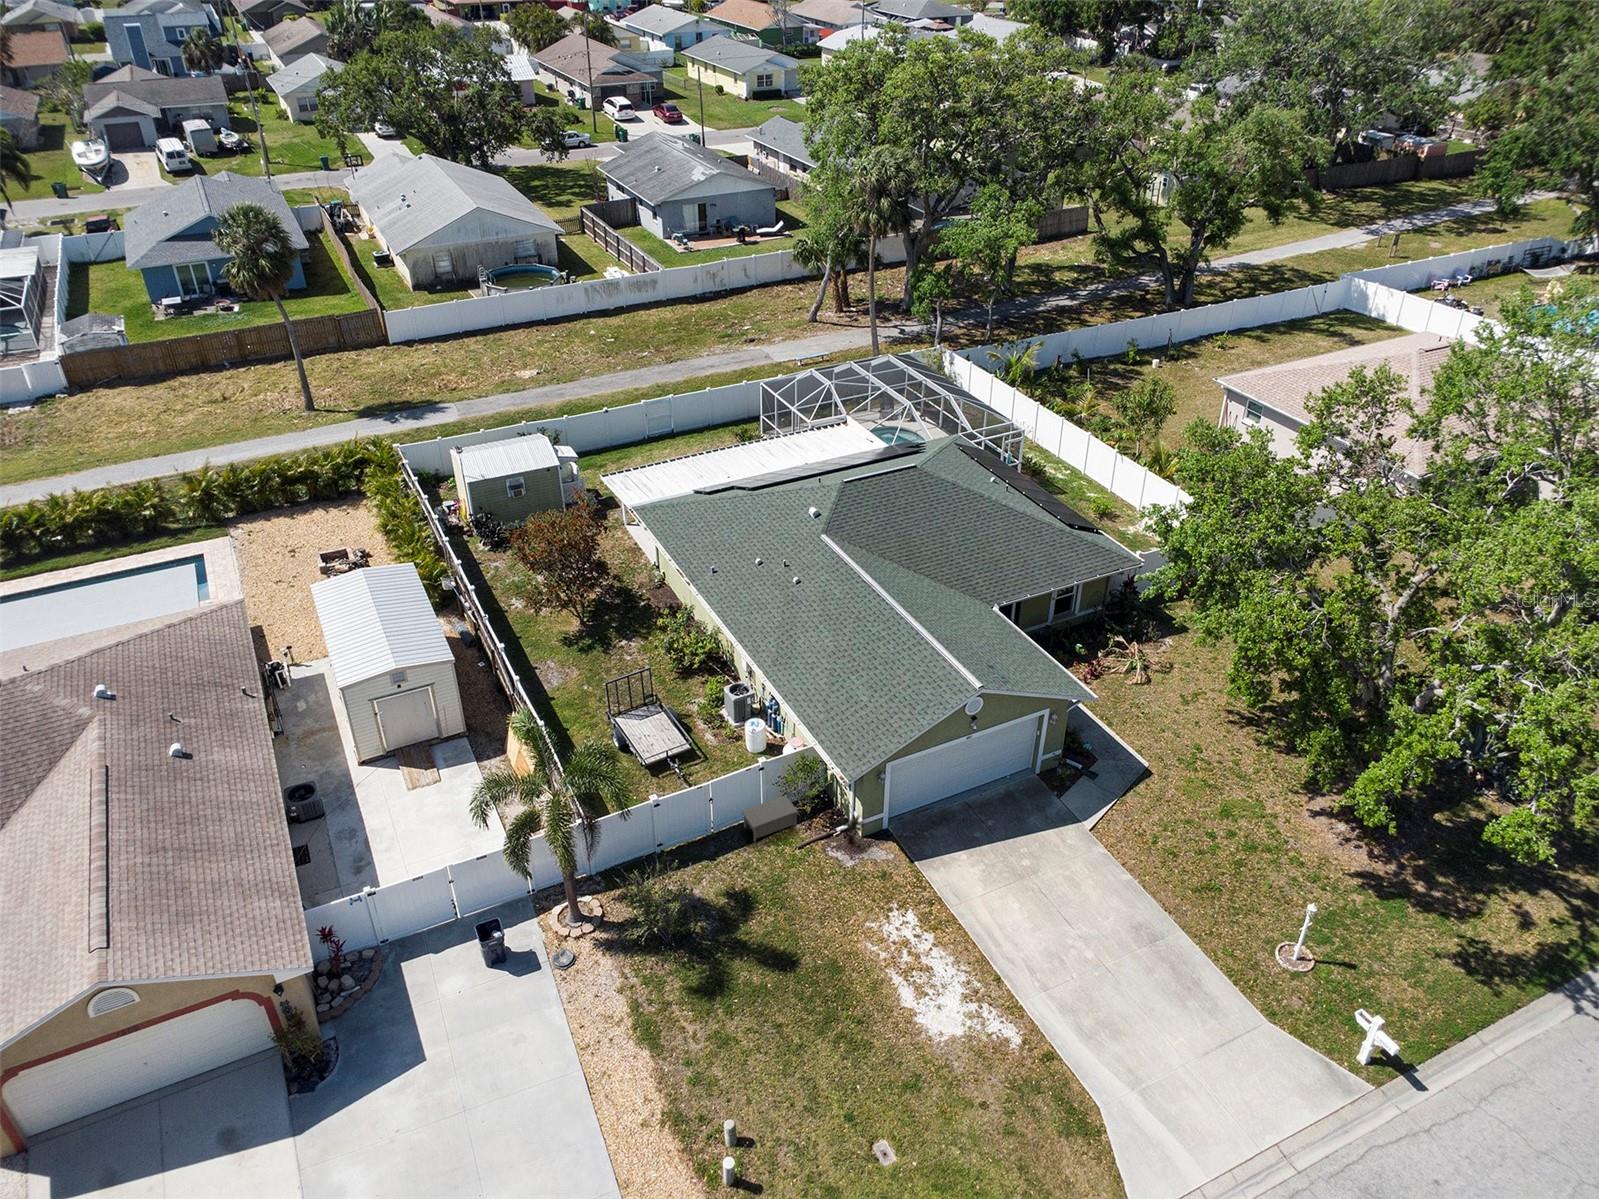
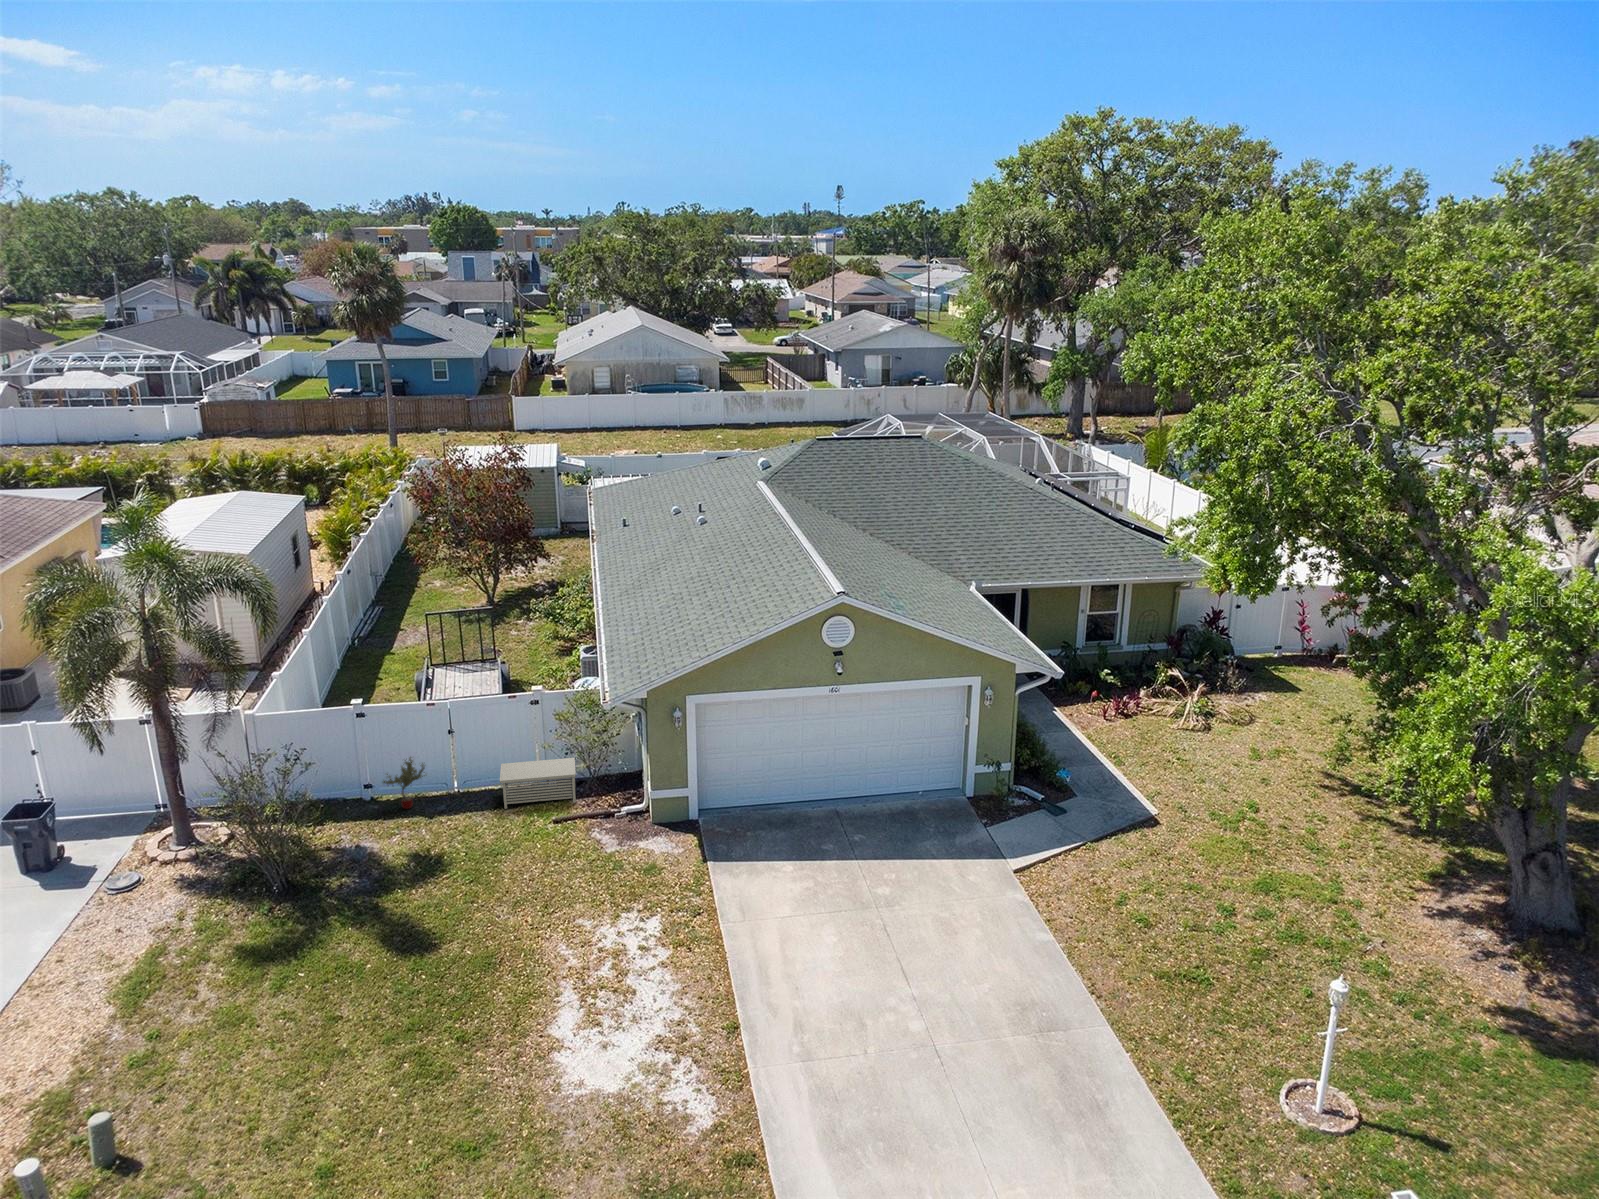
potted tree: present [840,815,864,843] -> present [383,757,425,809]

